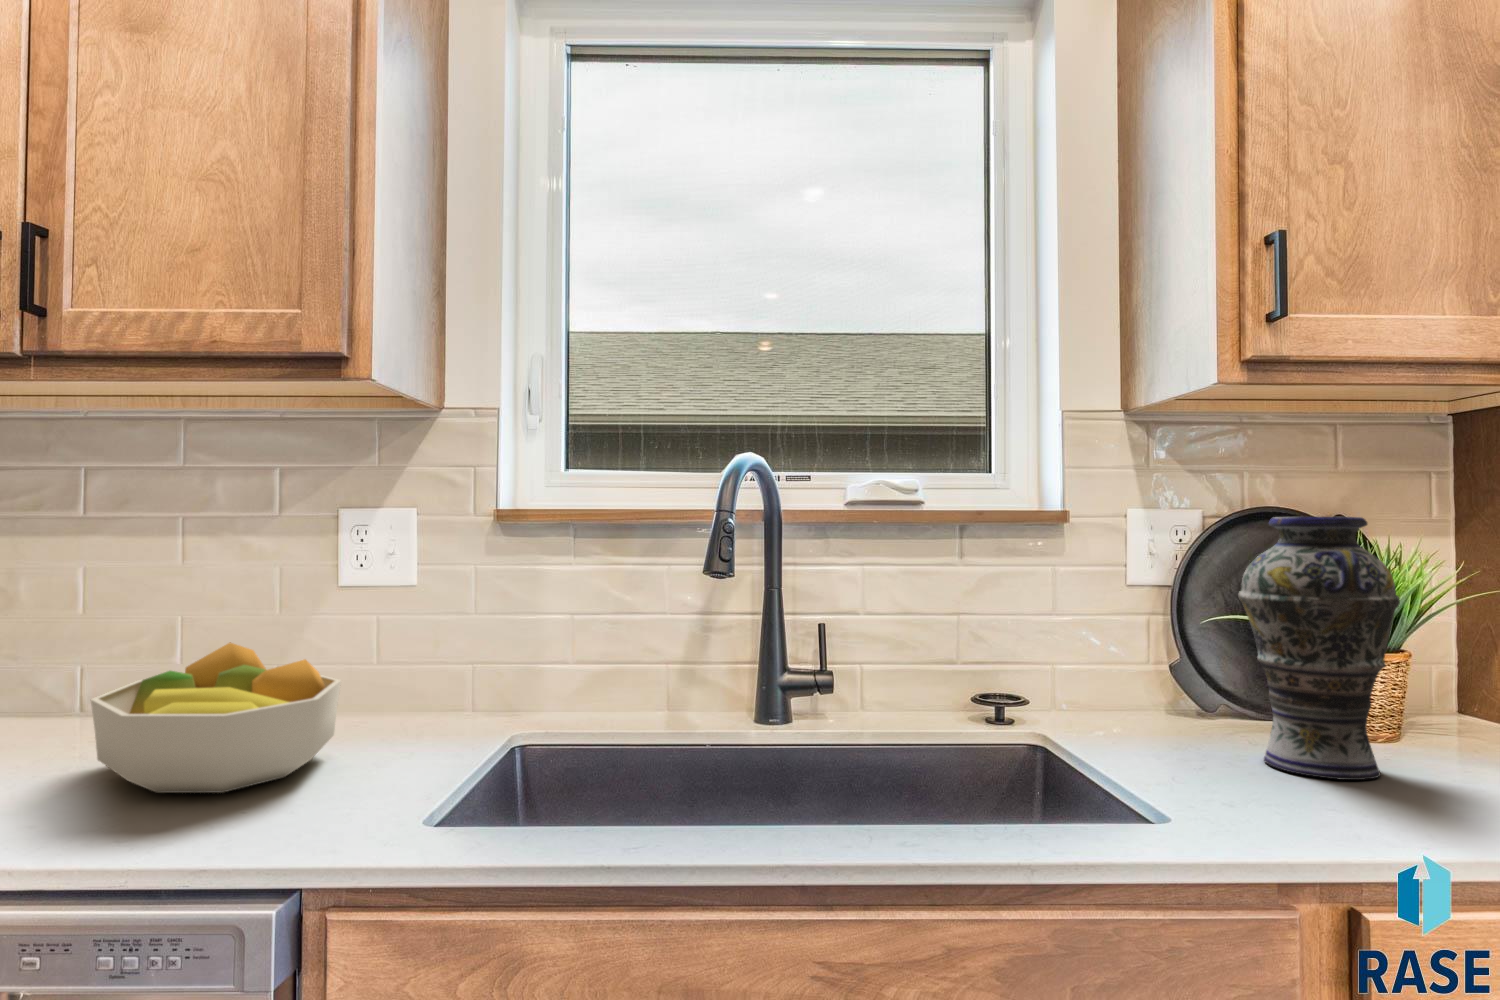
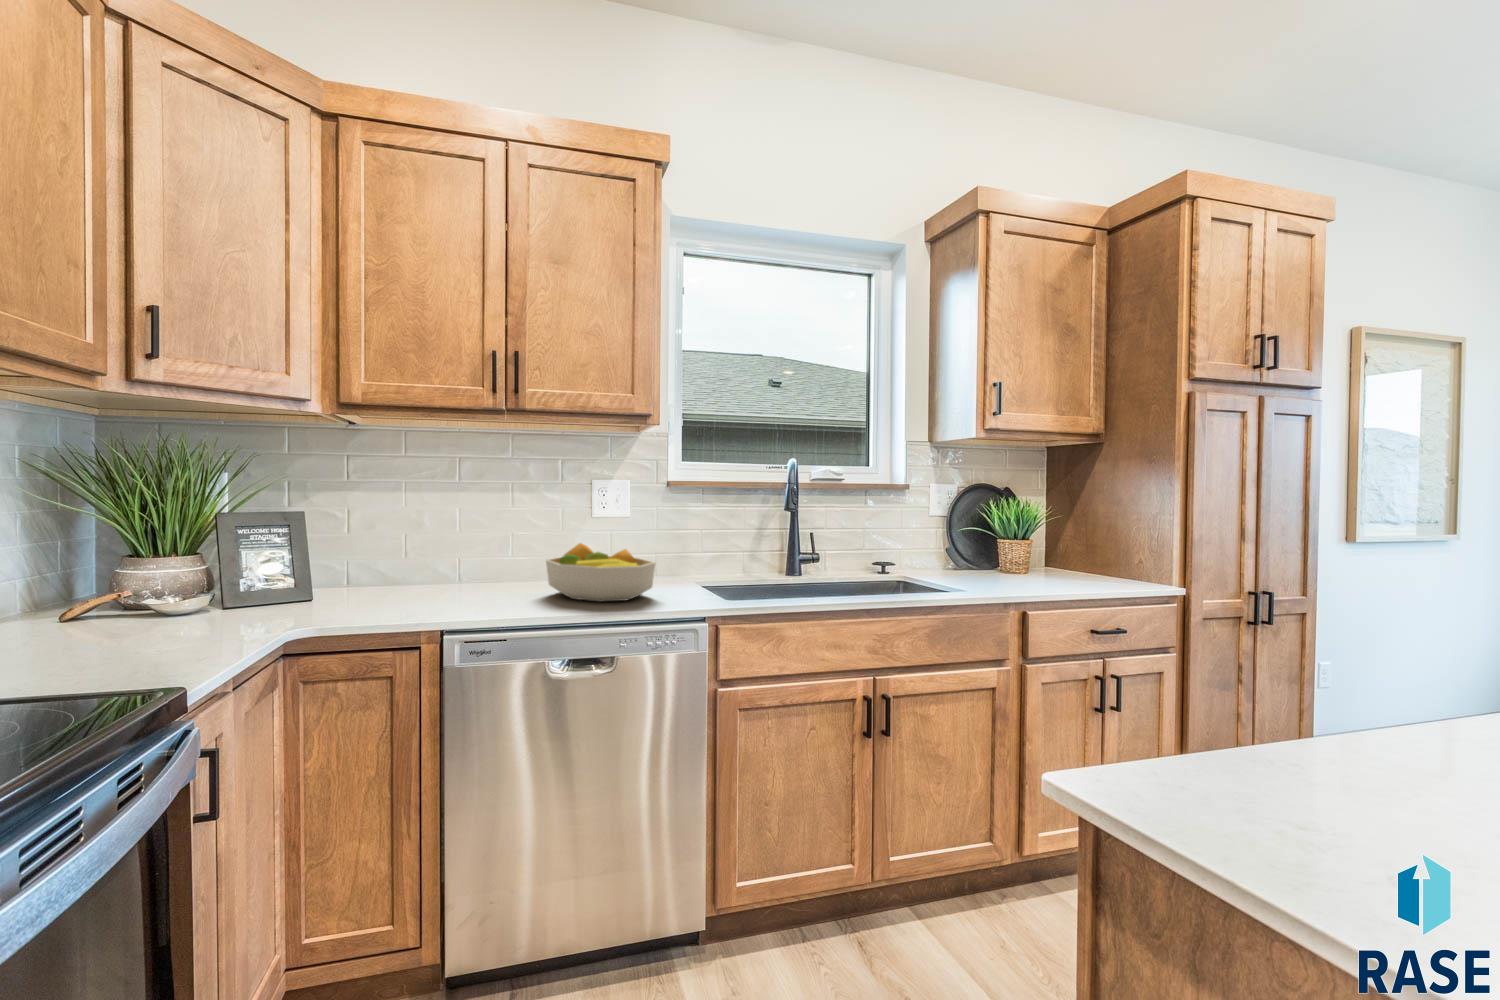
vase: present [1239,517,1400,780] -> none [981,489,1034,582]

